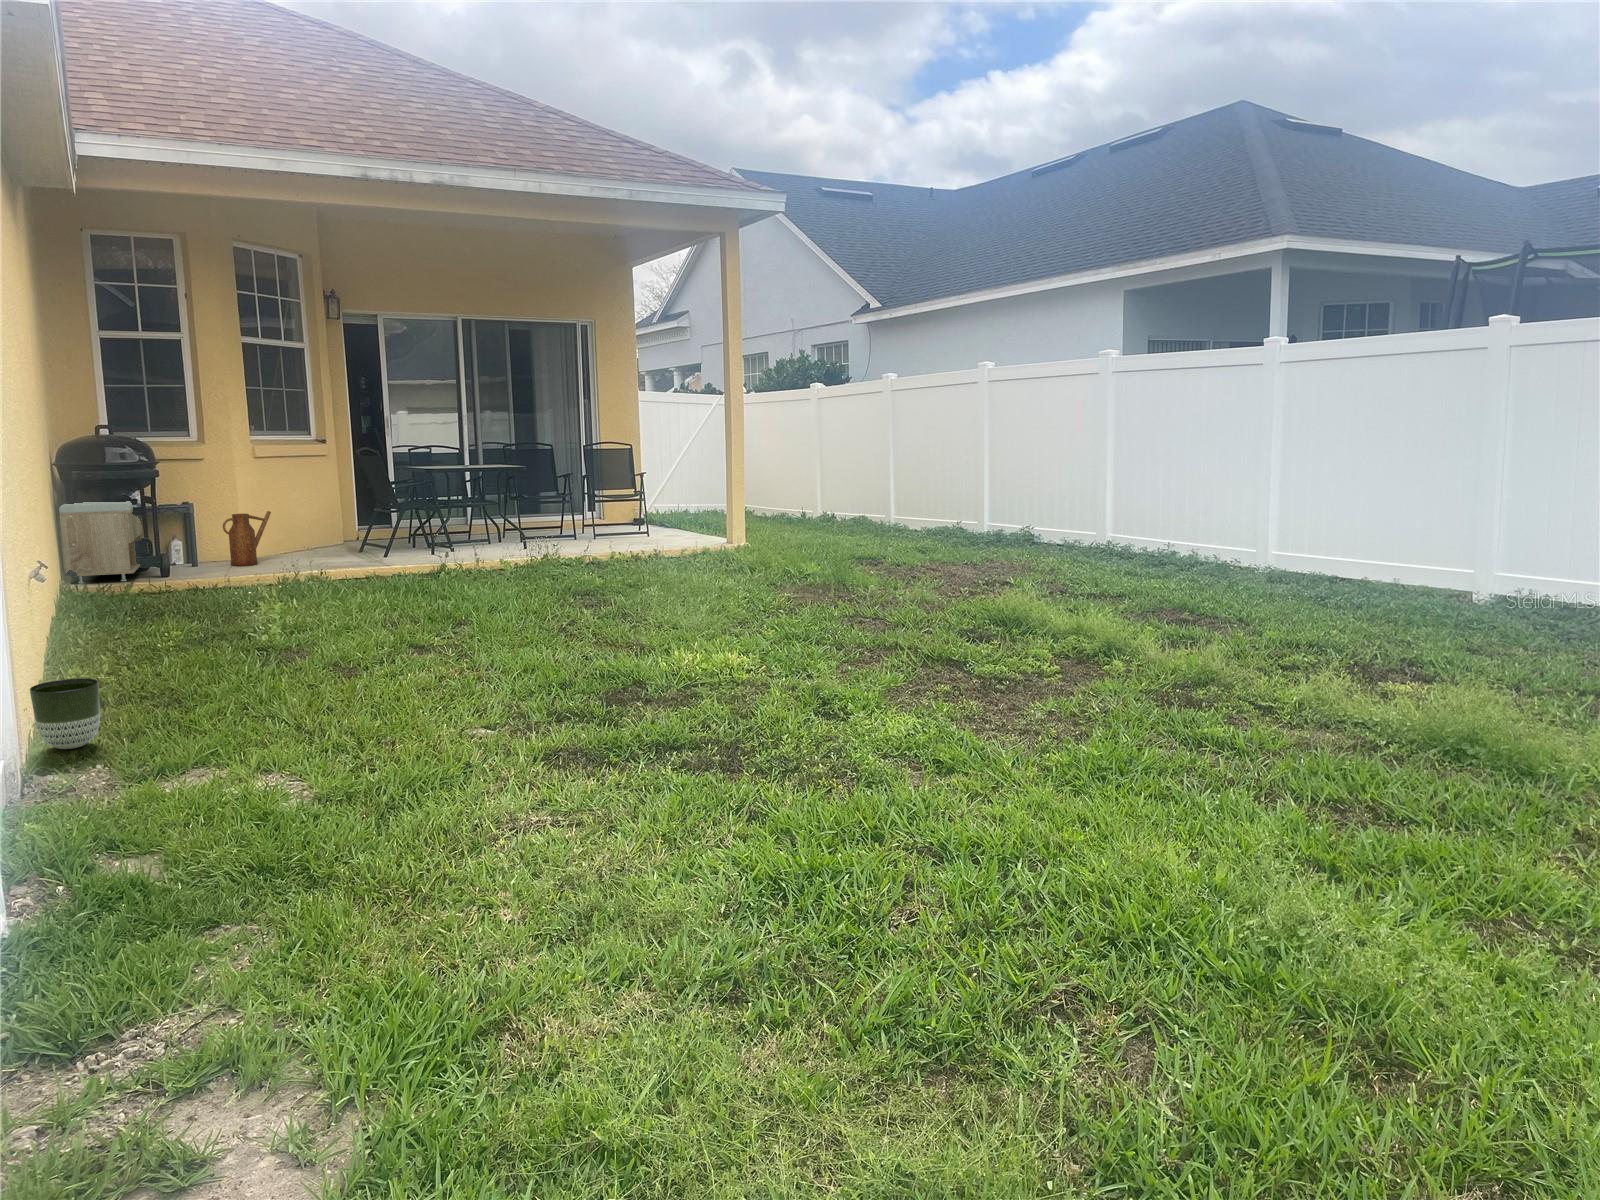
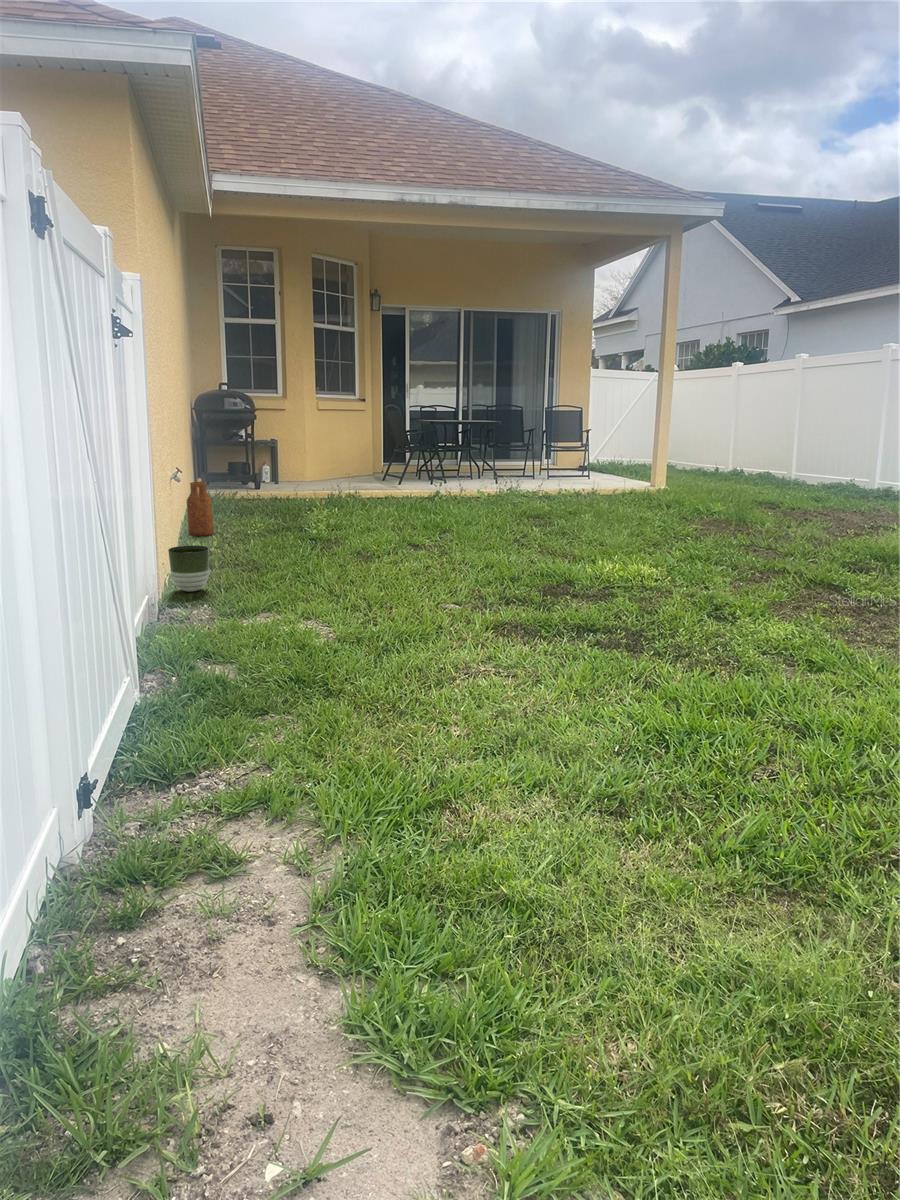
storage bench: present [59,501,143,583] -> none [198,434,248,491]
watering can: present [223,511,271,566] -> present [187,478,214,536]

